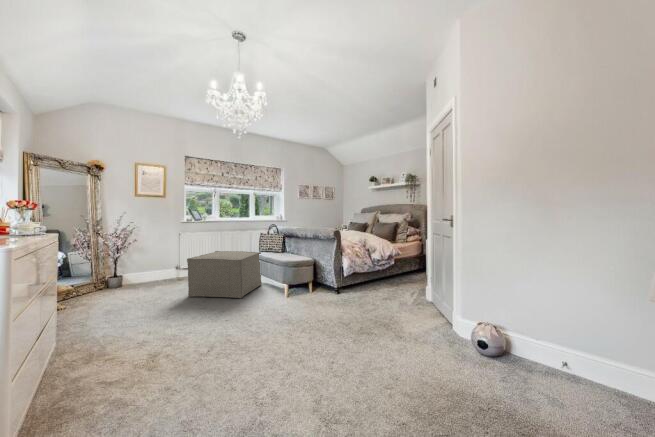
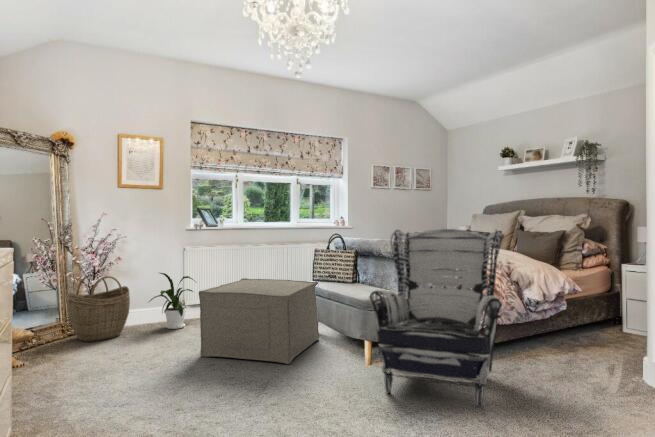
armchair: none [284,222,356,313] -> present [370,229,502,406]
house plant: none [155,249,188,283] -> present [149,273,193,329]
woven basket: none [101,250,143,292] -> present [68,275,130,342]

